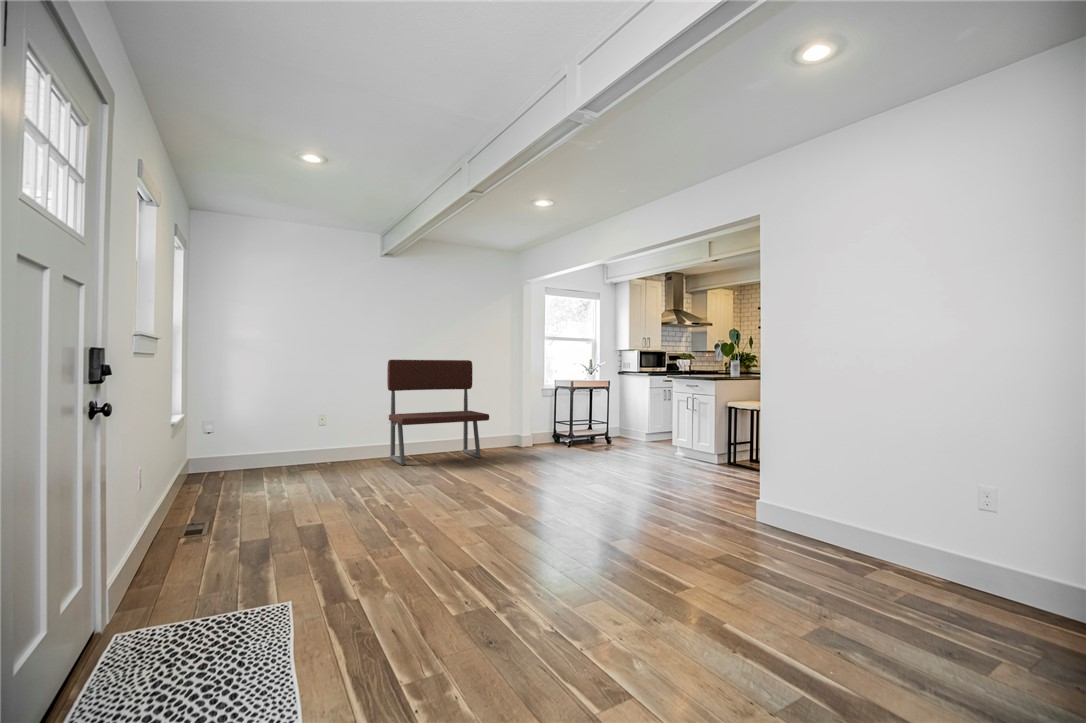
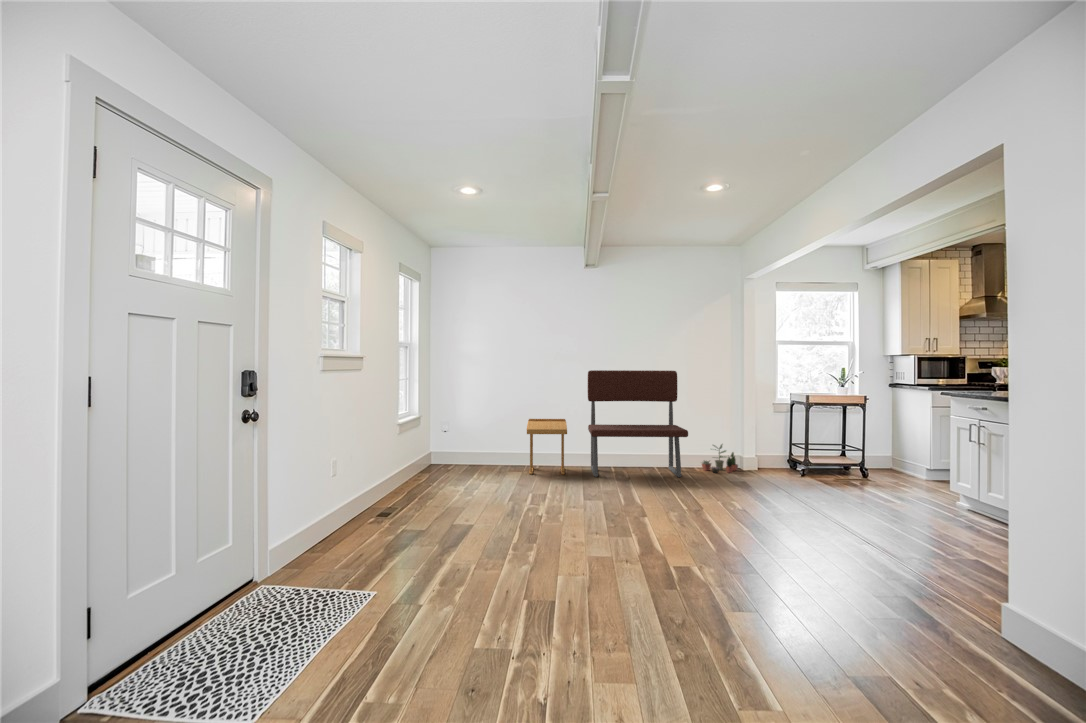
side table: none [321,410,372,470] -> present [527,419,567,474]
potted plant: none [490,425,520,452] -> present [702,445,738,473]

